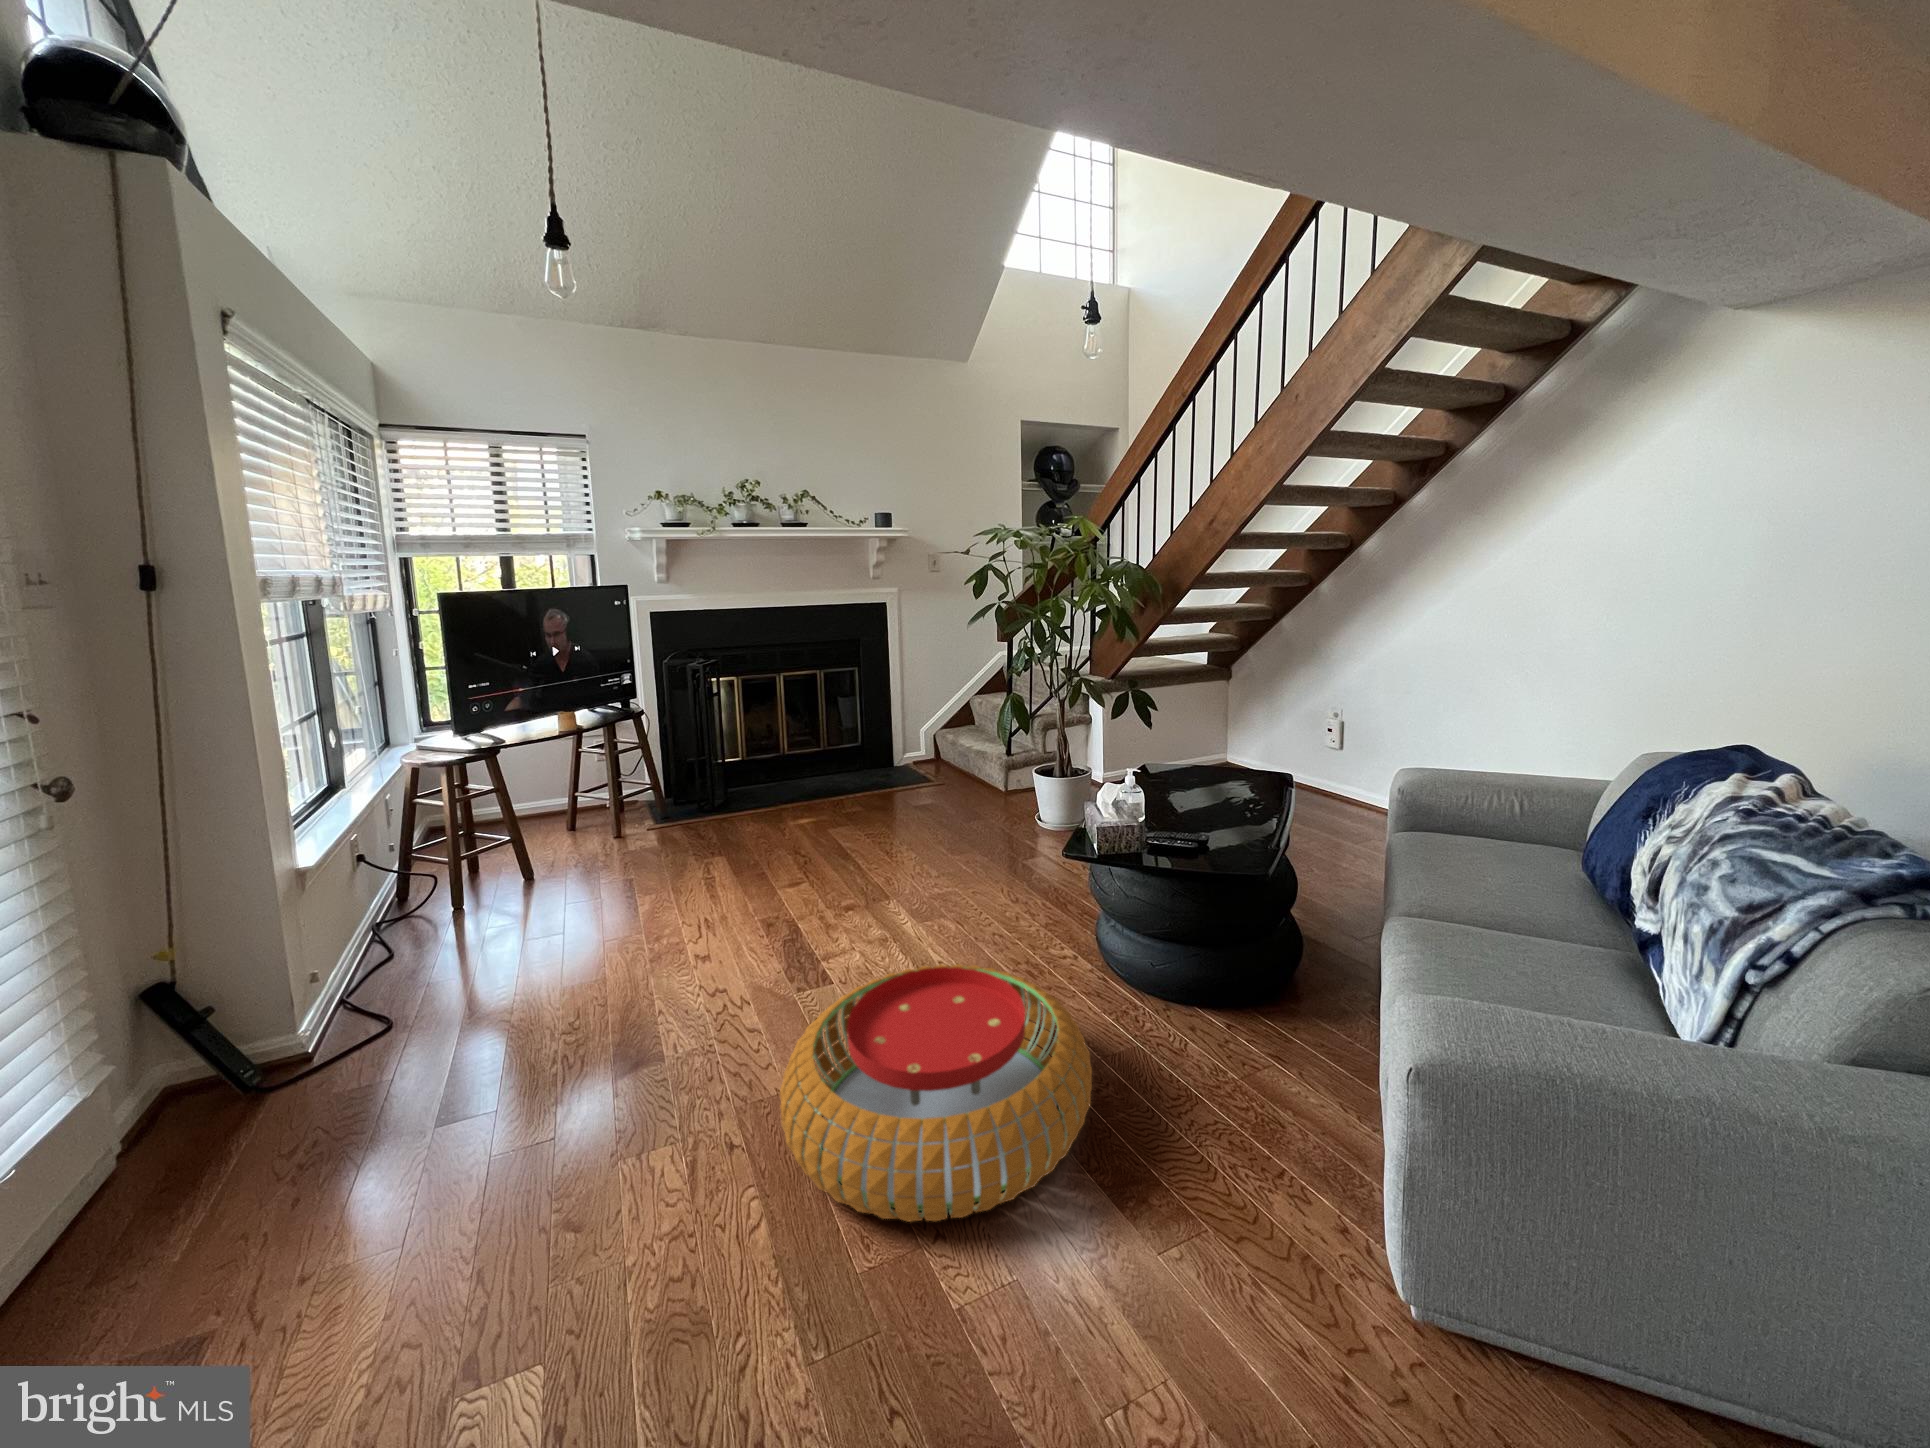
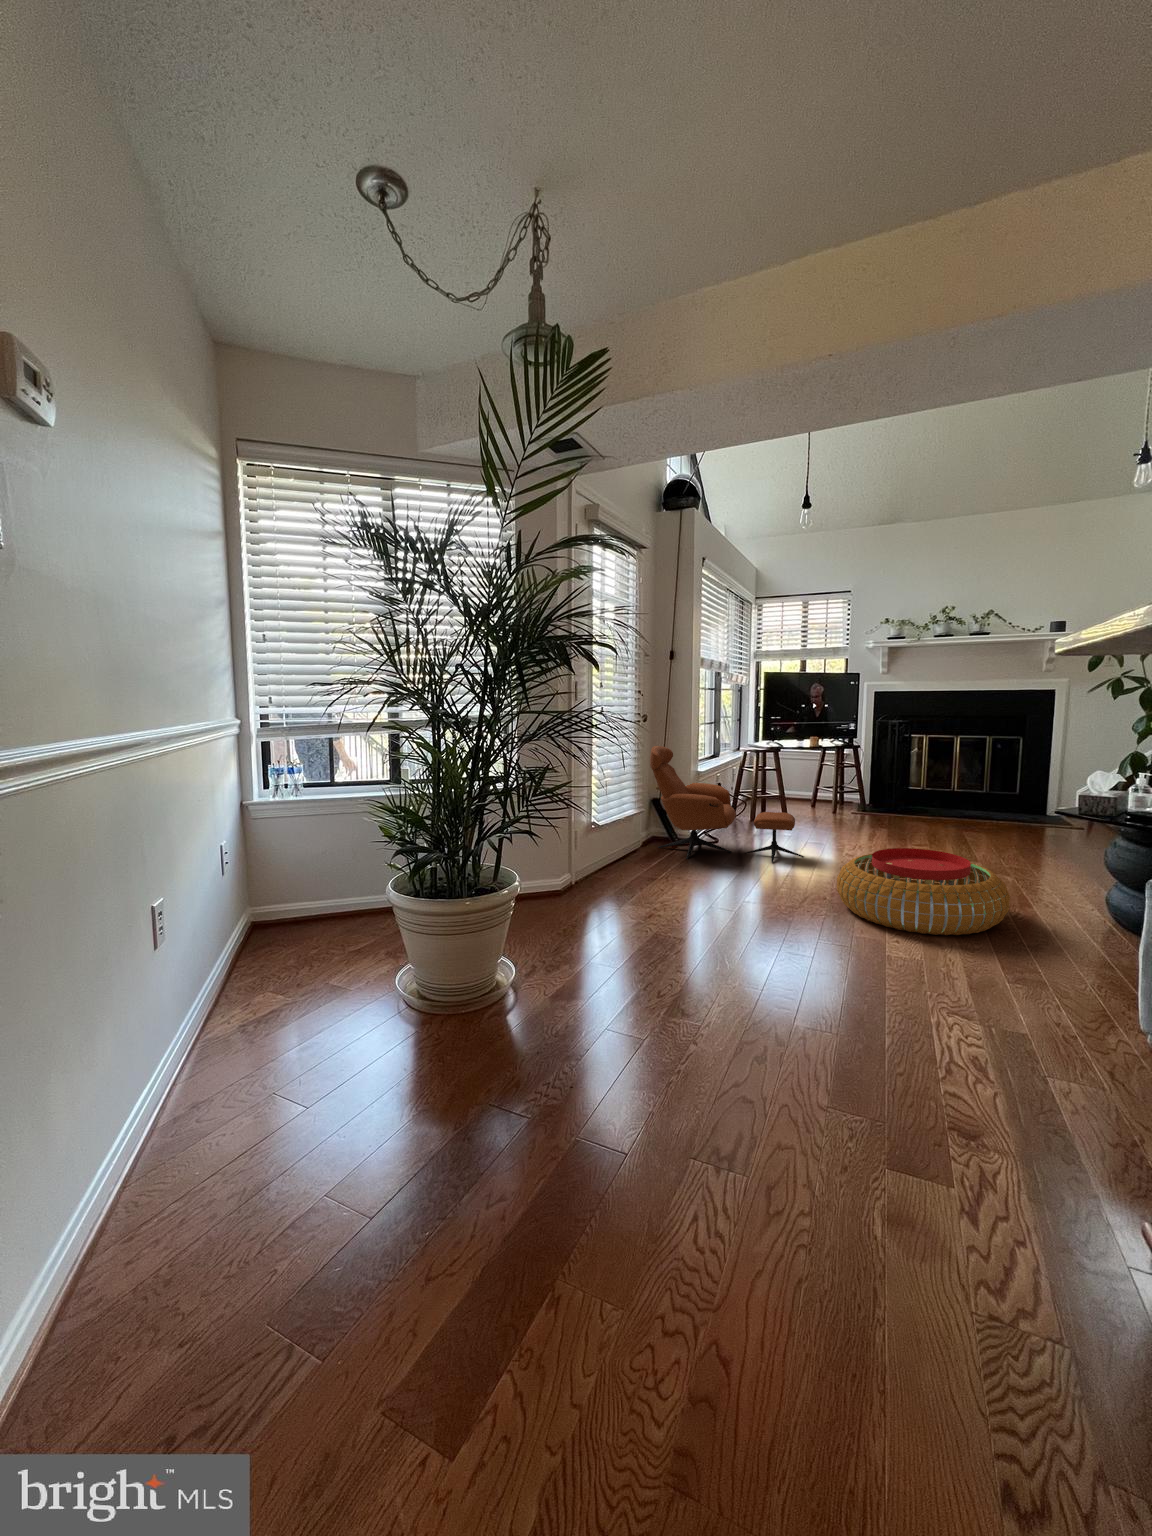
lounge chair: none [72,851,633,1179] -> present [650,746,804,863]

